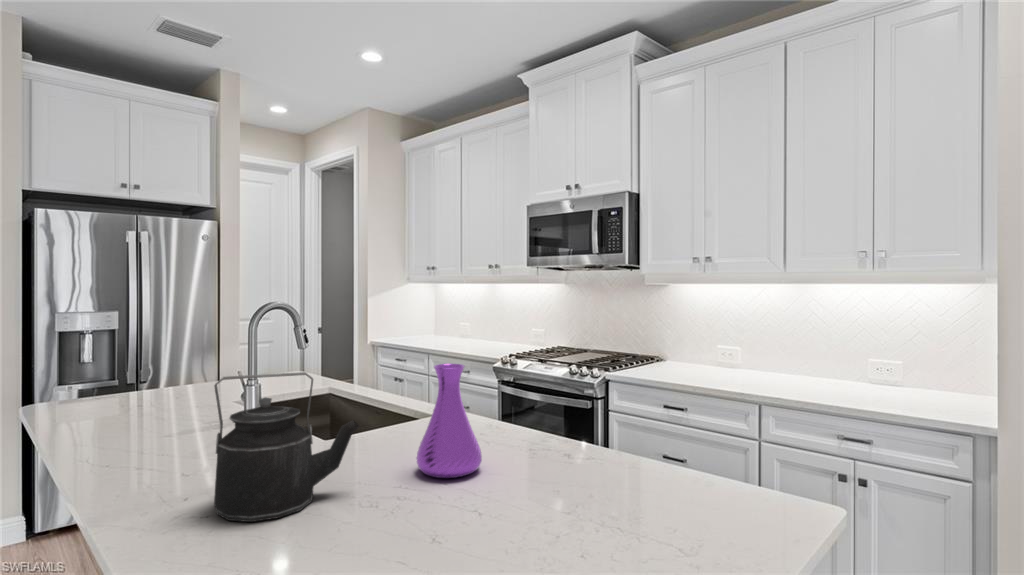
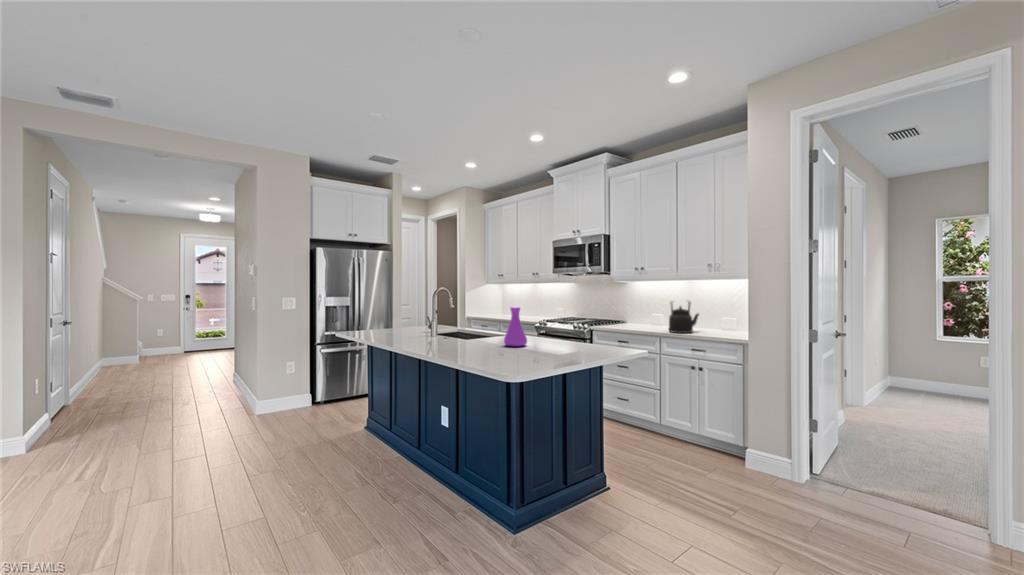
kettle: present [214,372,360,522] -> present [669,302,699,333]

